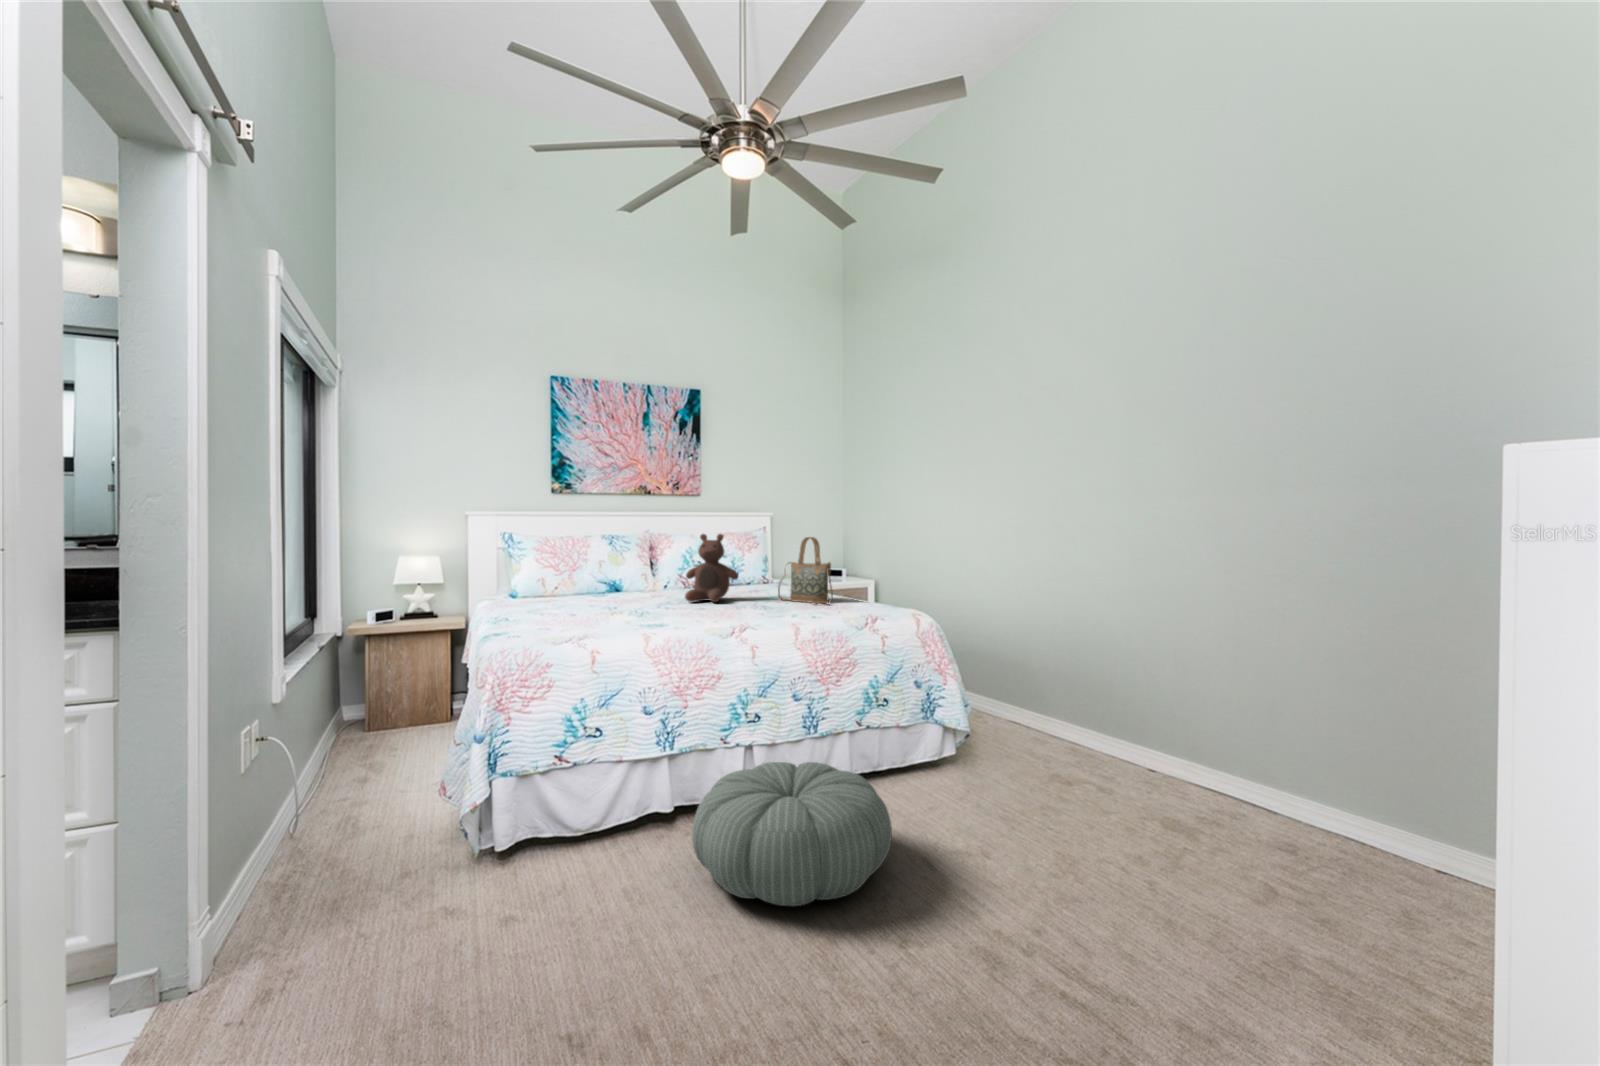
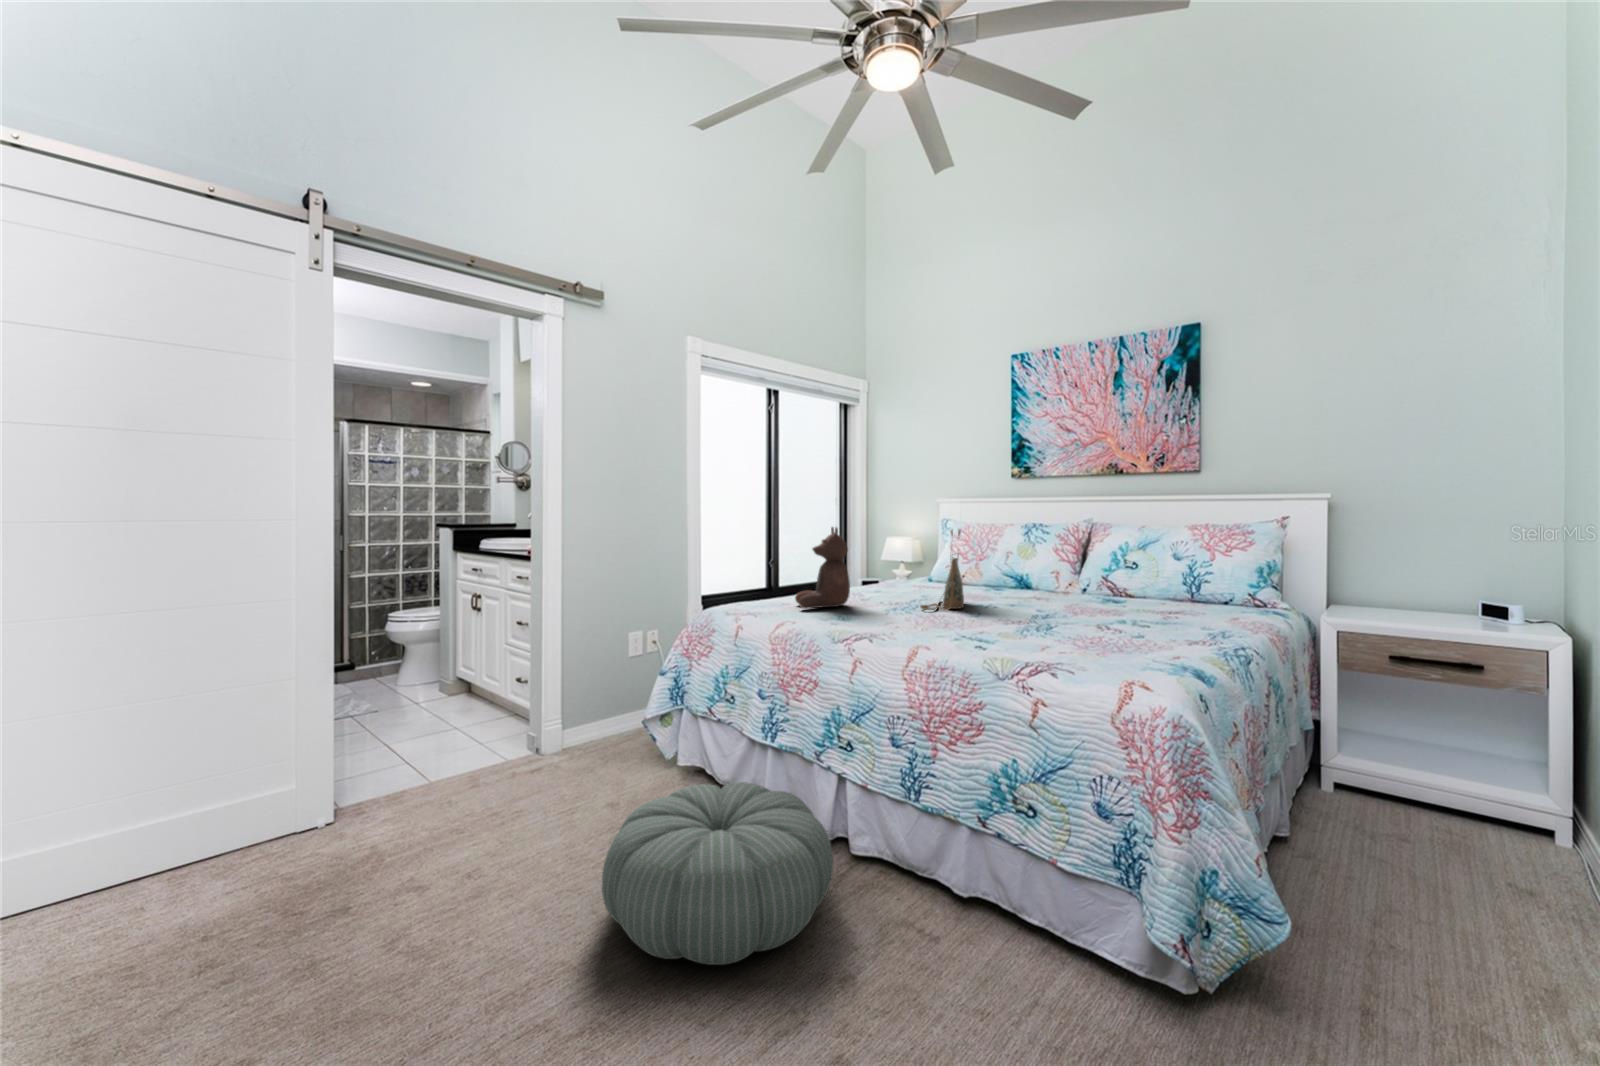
stuffed bear: present [685,534,738,602] -> present [795,527,850,609]
handbag: present [778,537,833,604] -> present [920,530,964,611]

